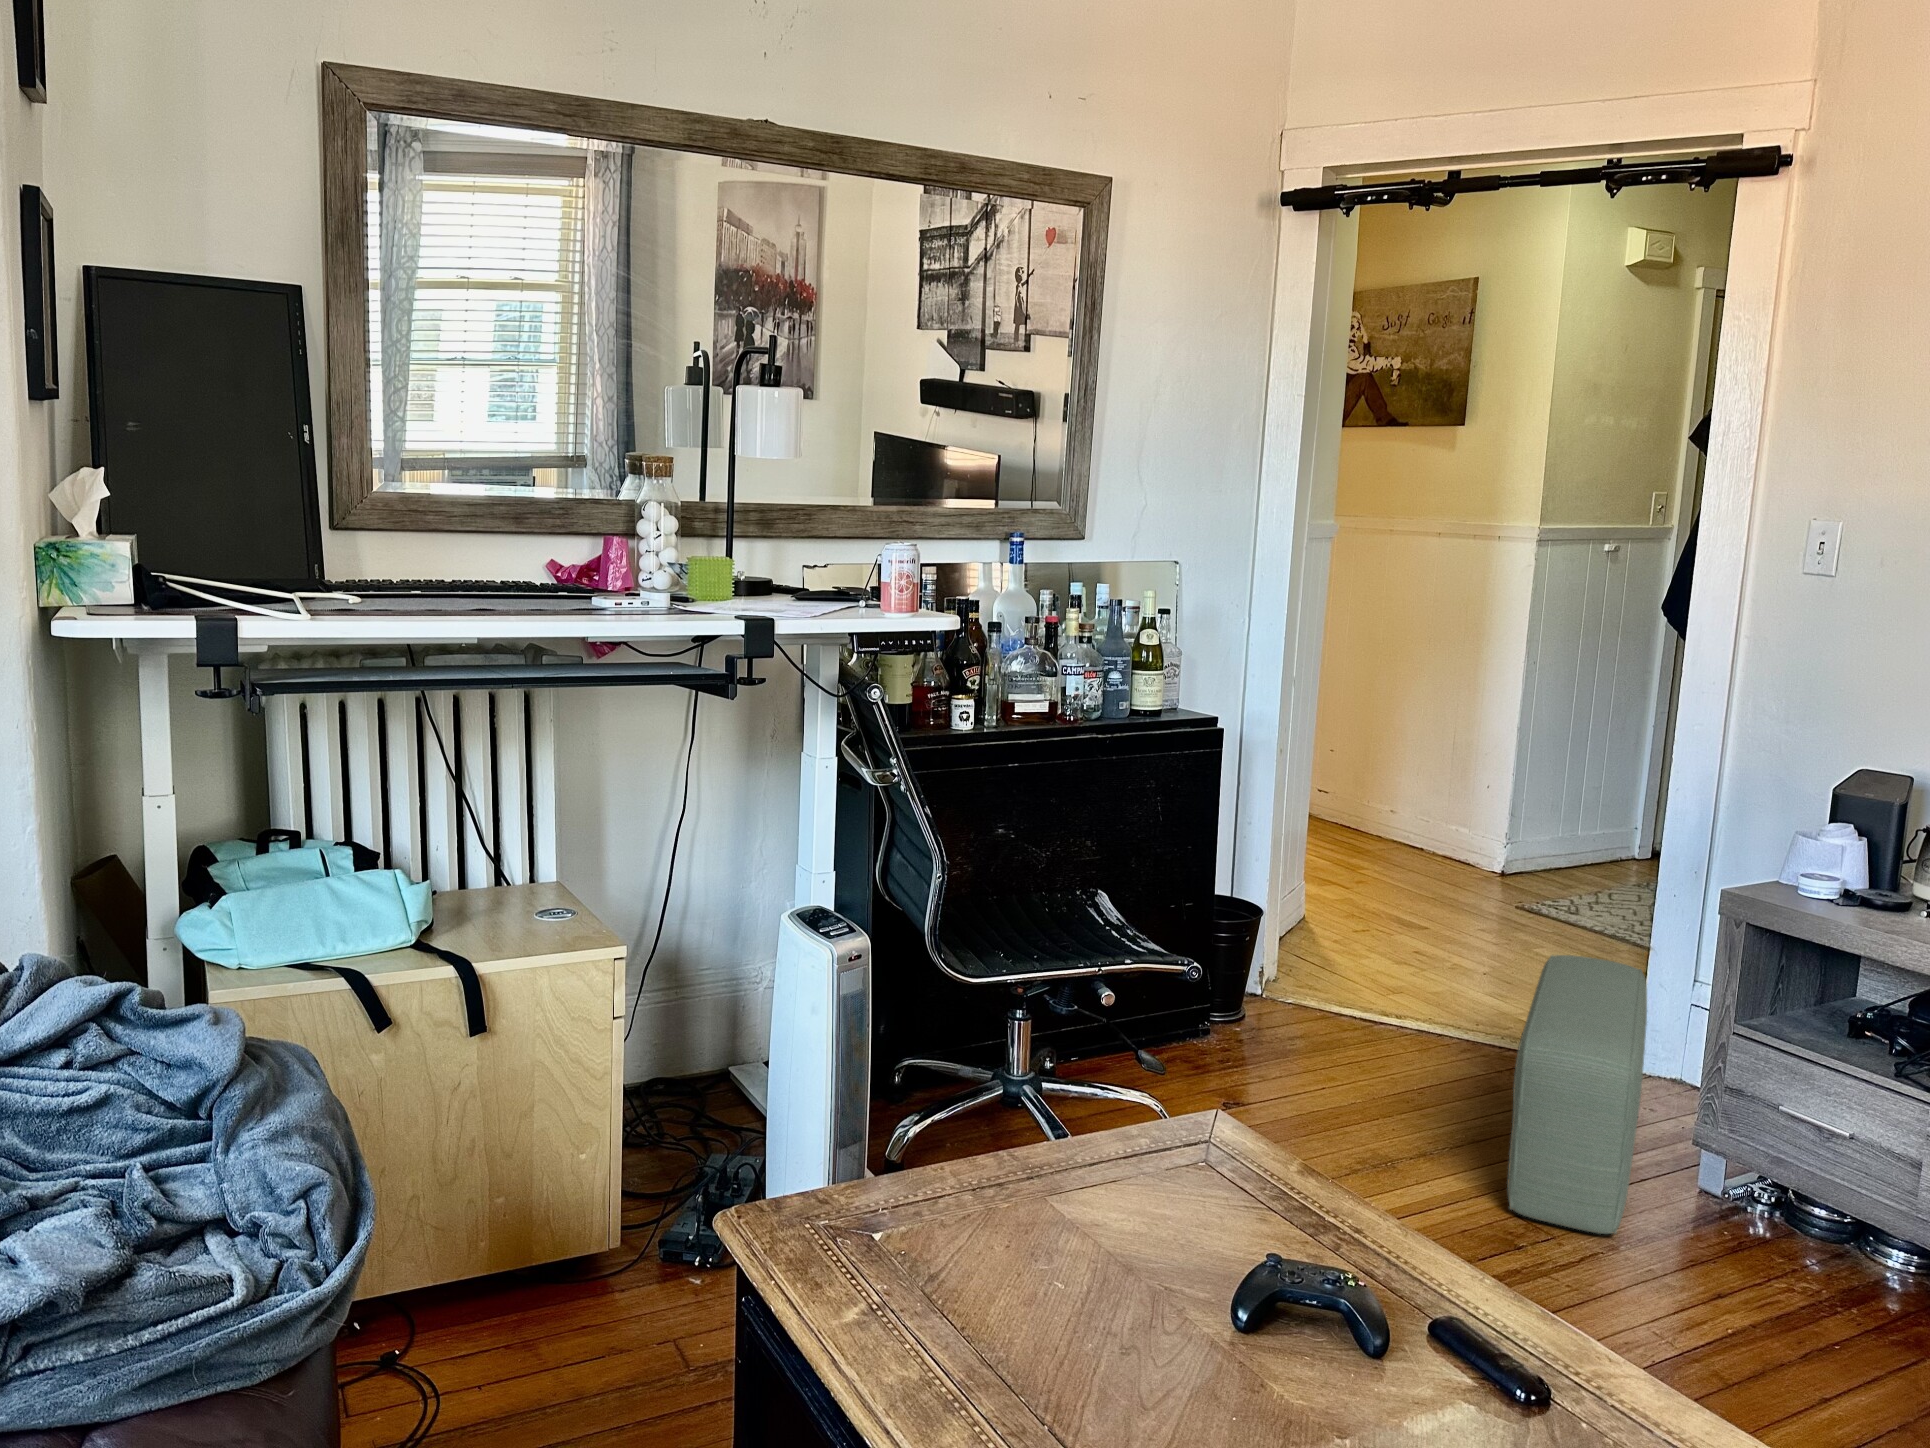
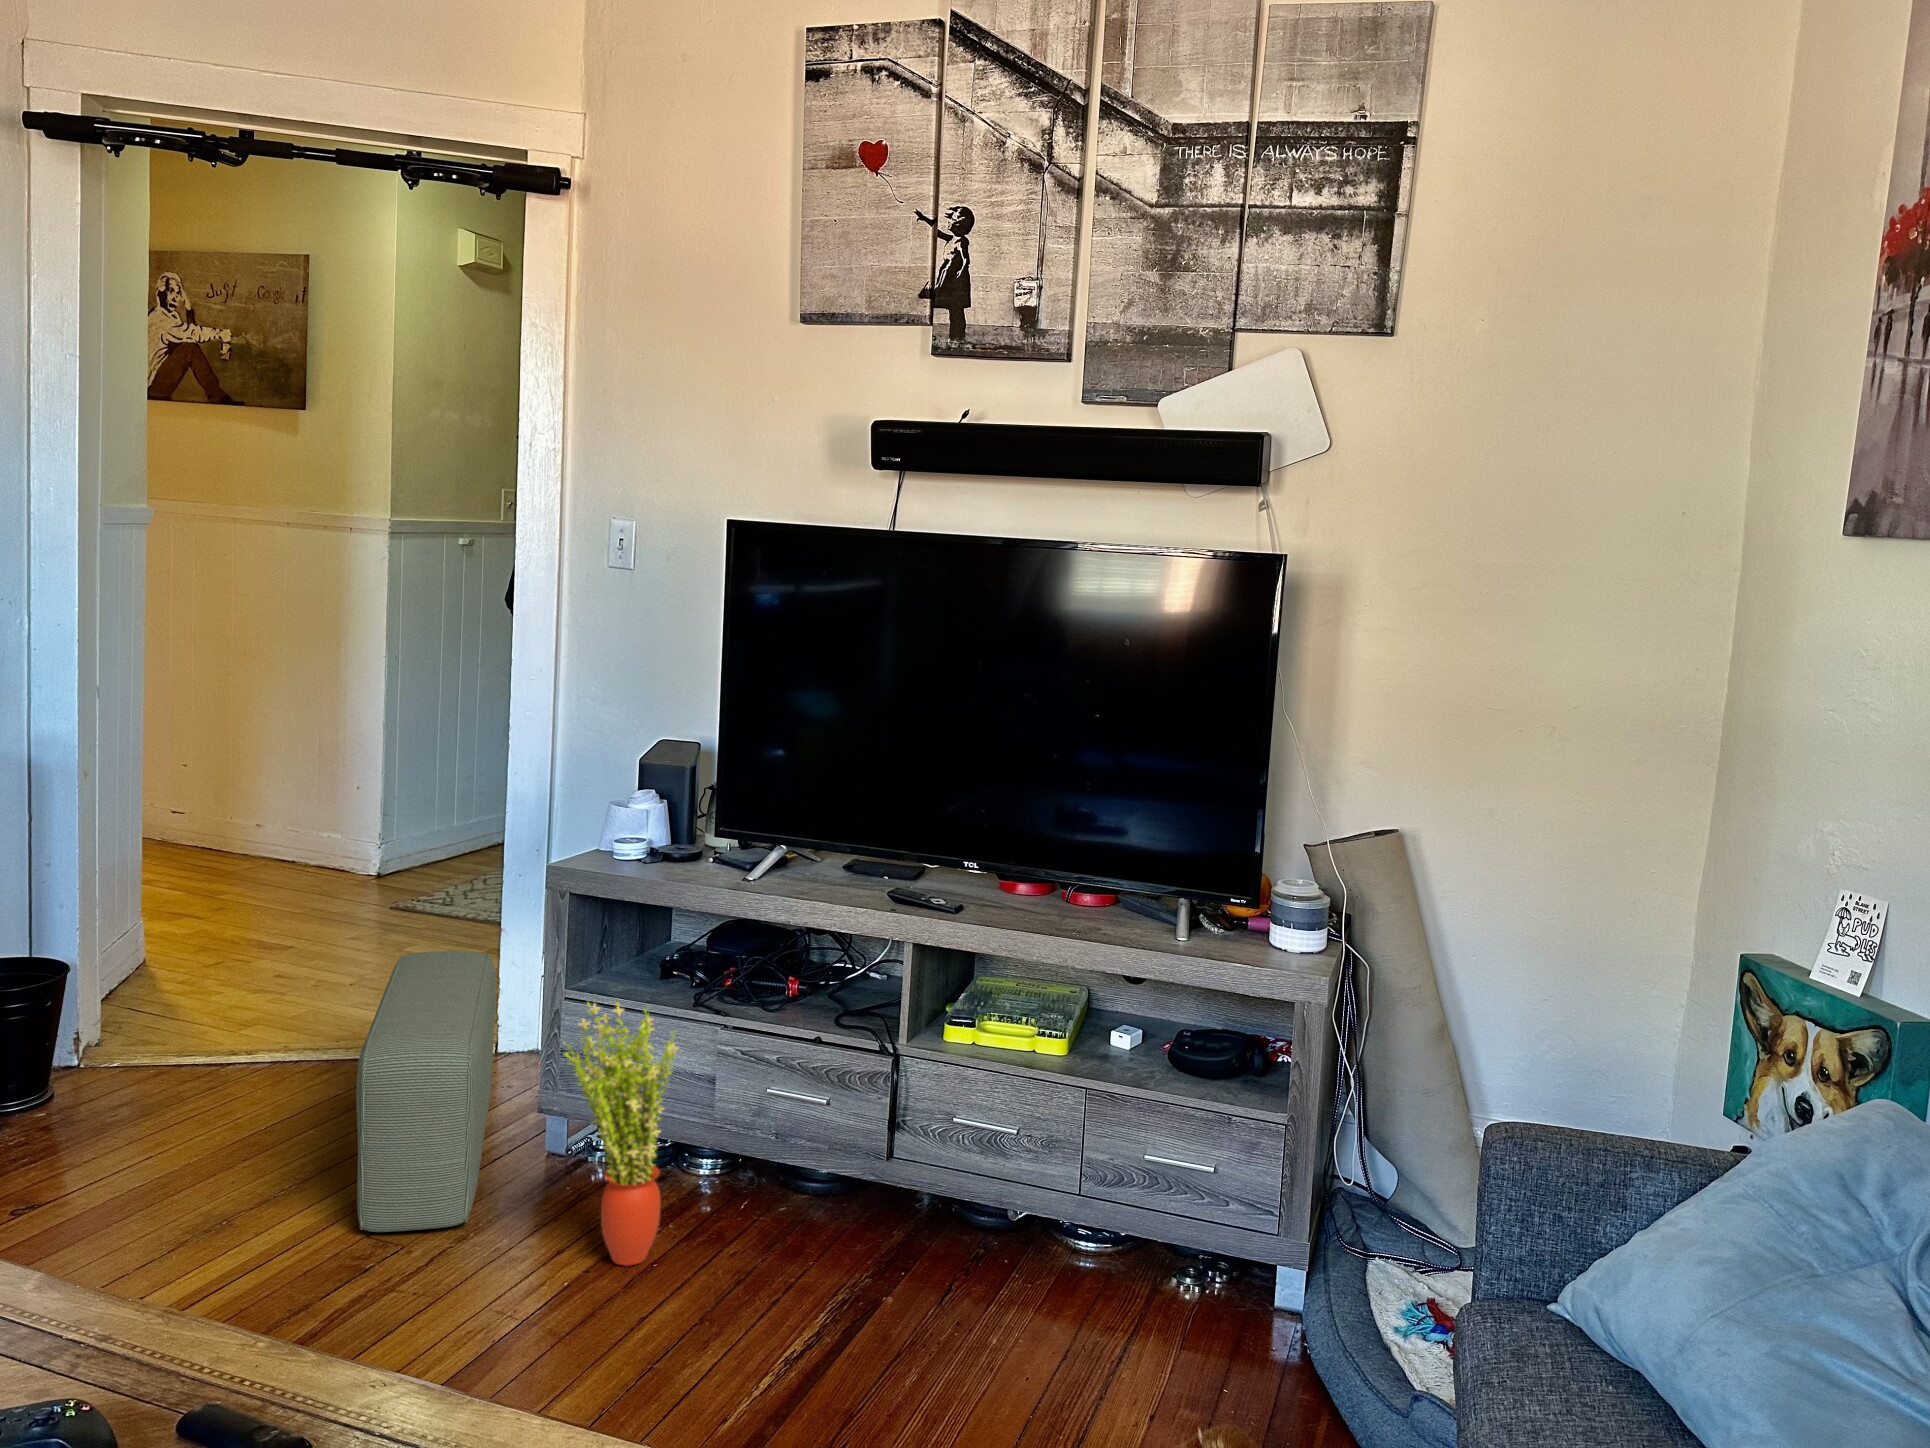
potted plant: none [1741,1040,1888,1339] -> present [564,1000,678,1266]

